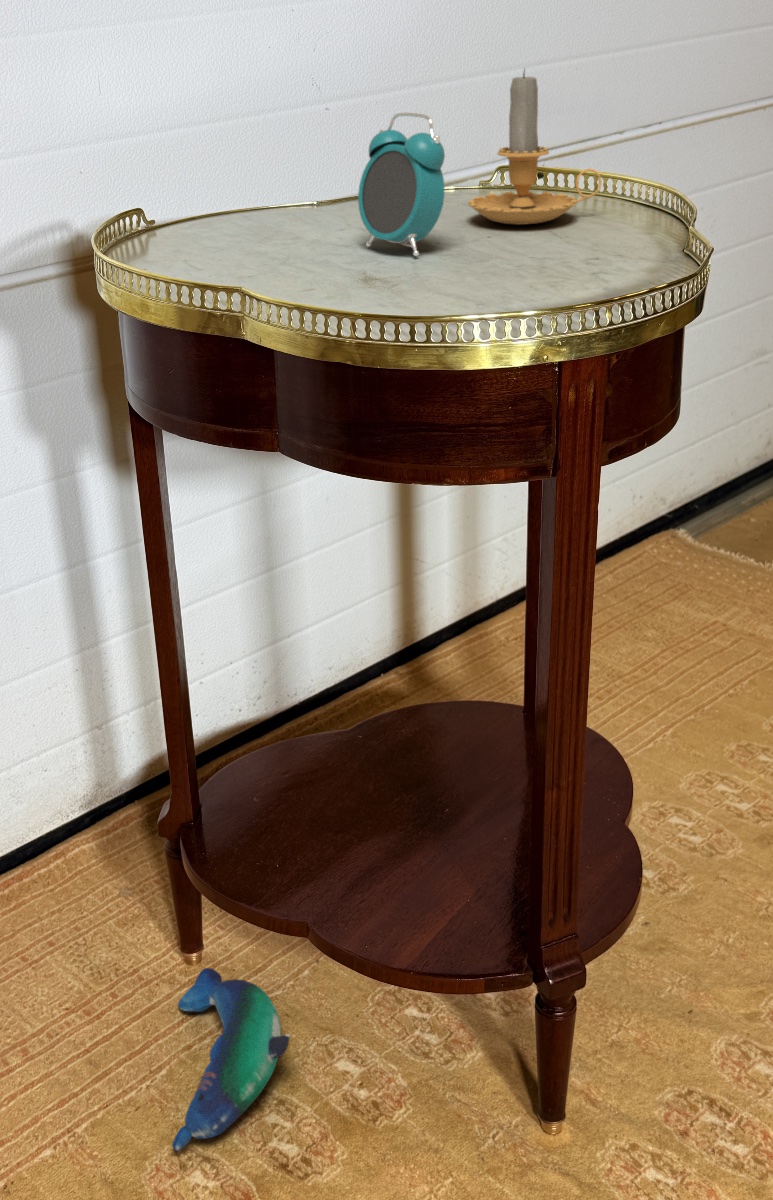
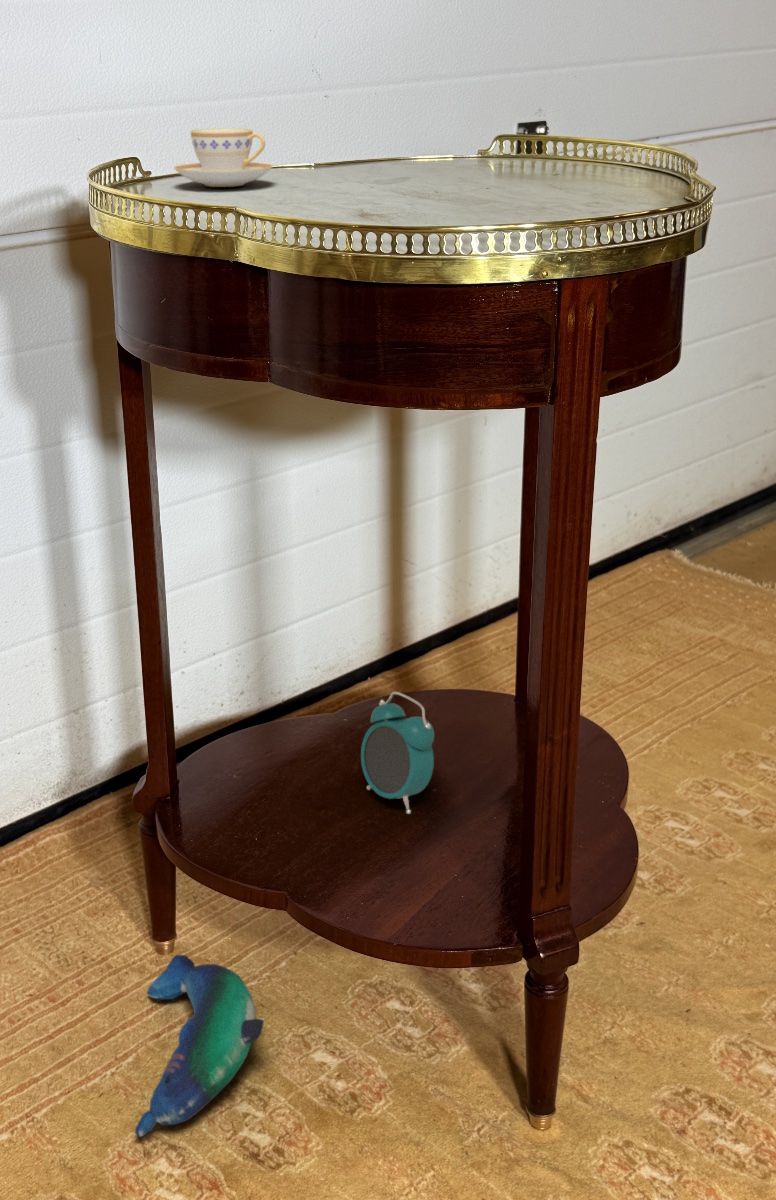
candle: present [468,71,602,225] -> none [471,17,608,177]
alarm clock: present [358,113,445,256] -> present [361,692,434,814]
teacup: none [178,184,276,245] -> present [174,128,273,187]

